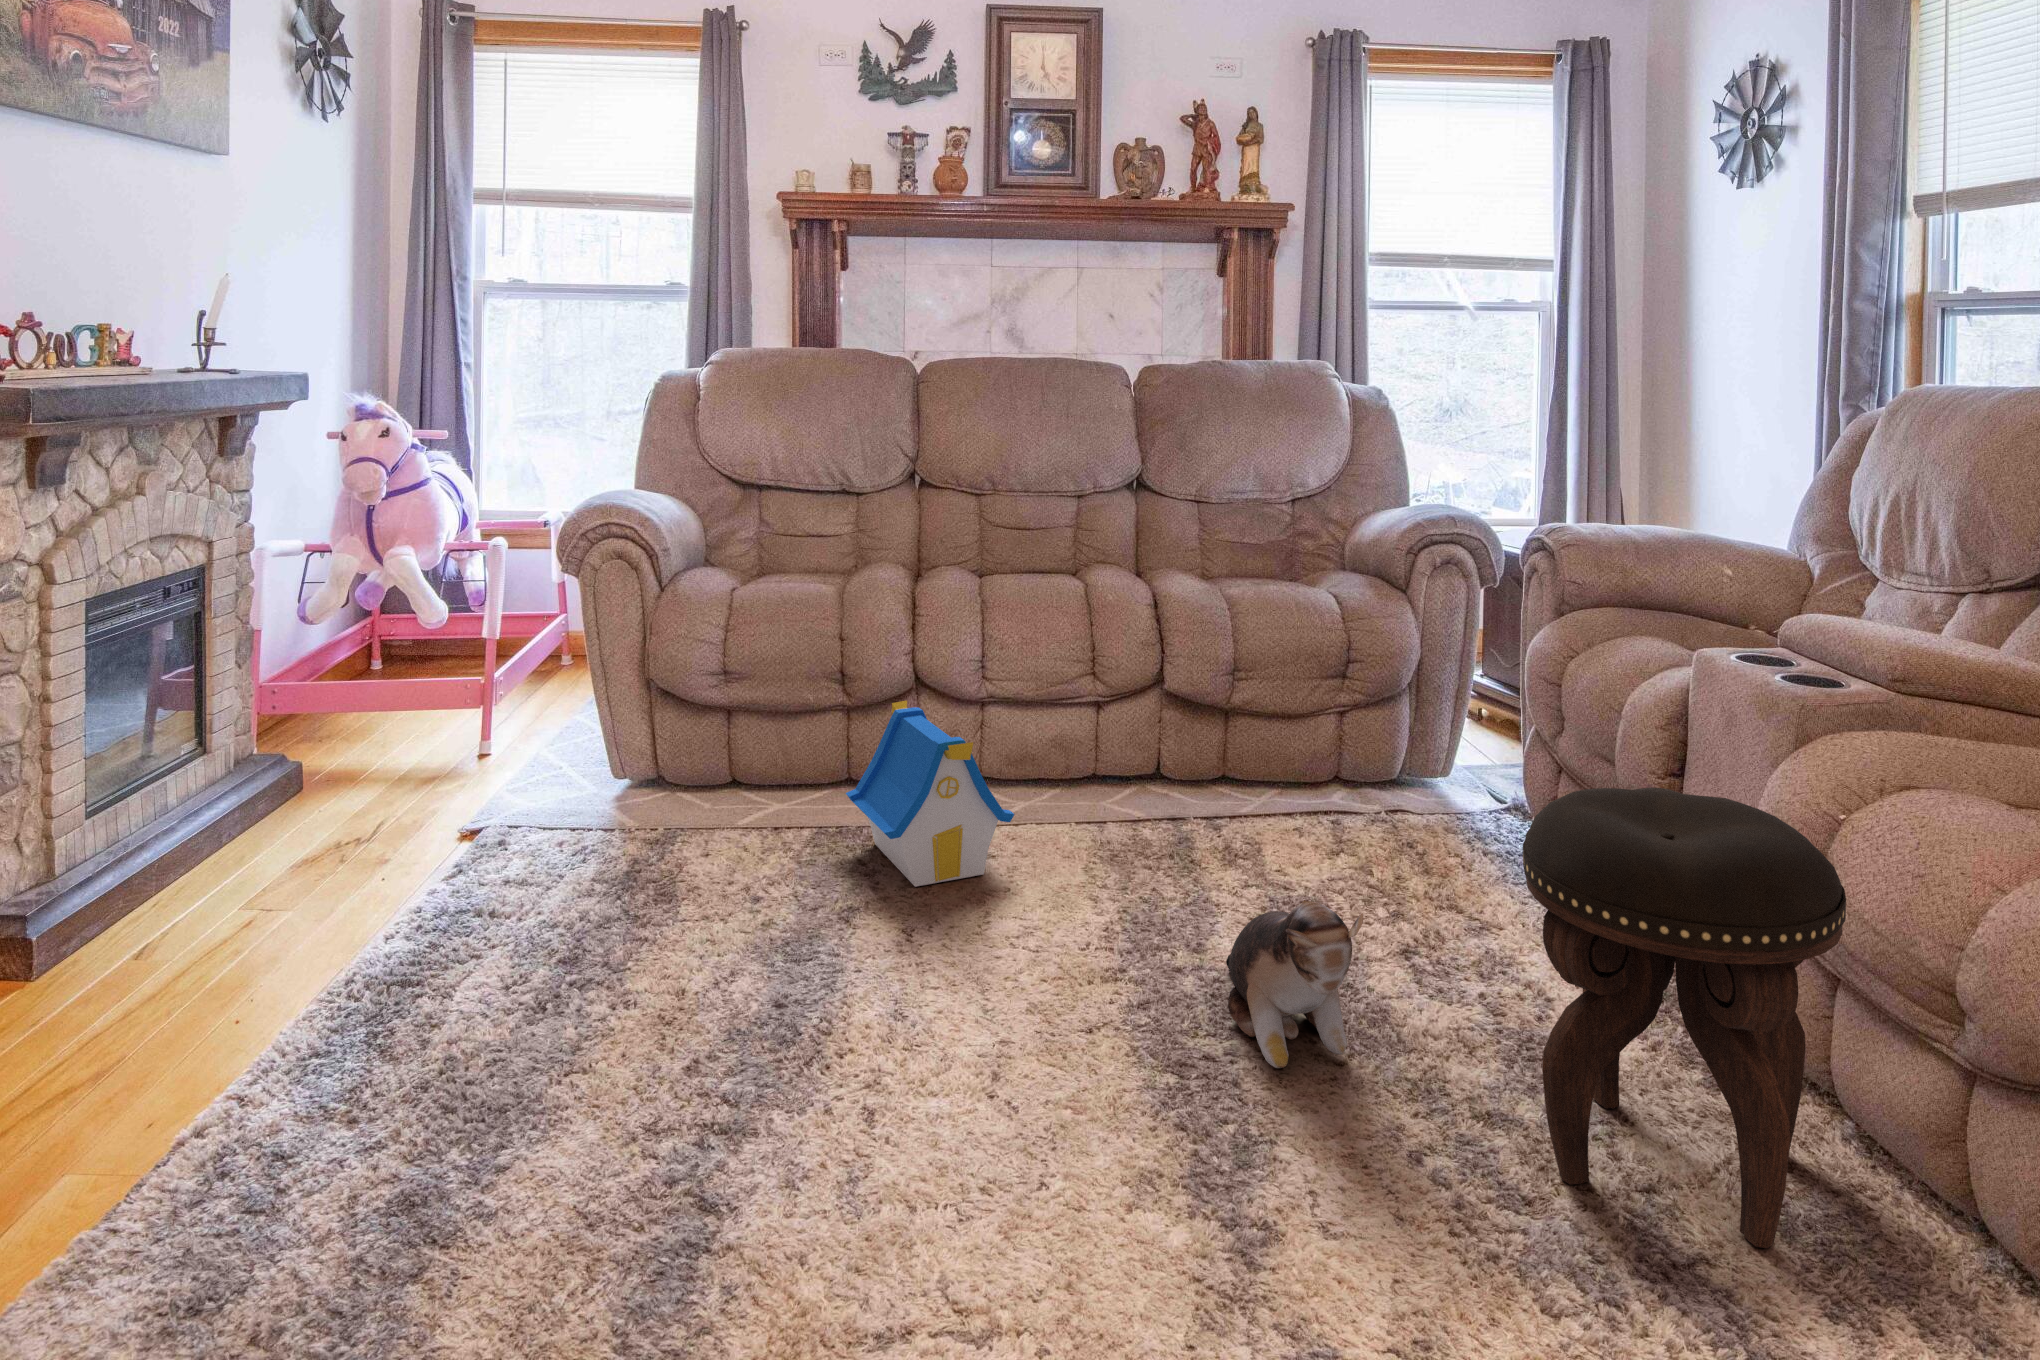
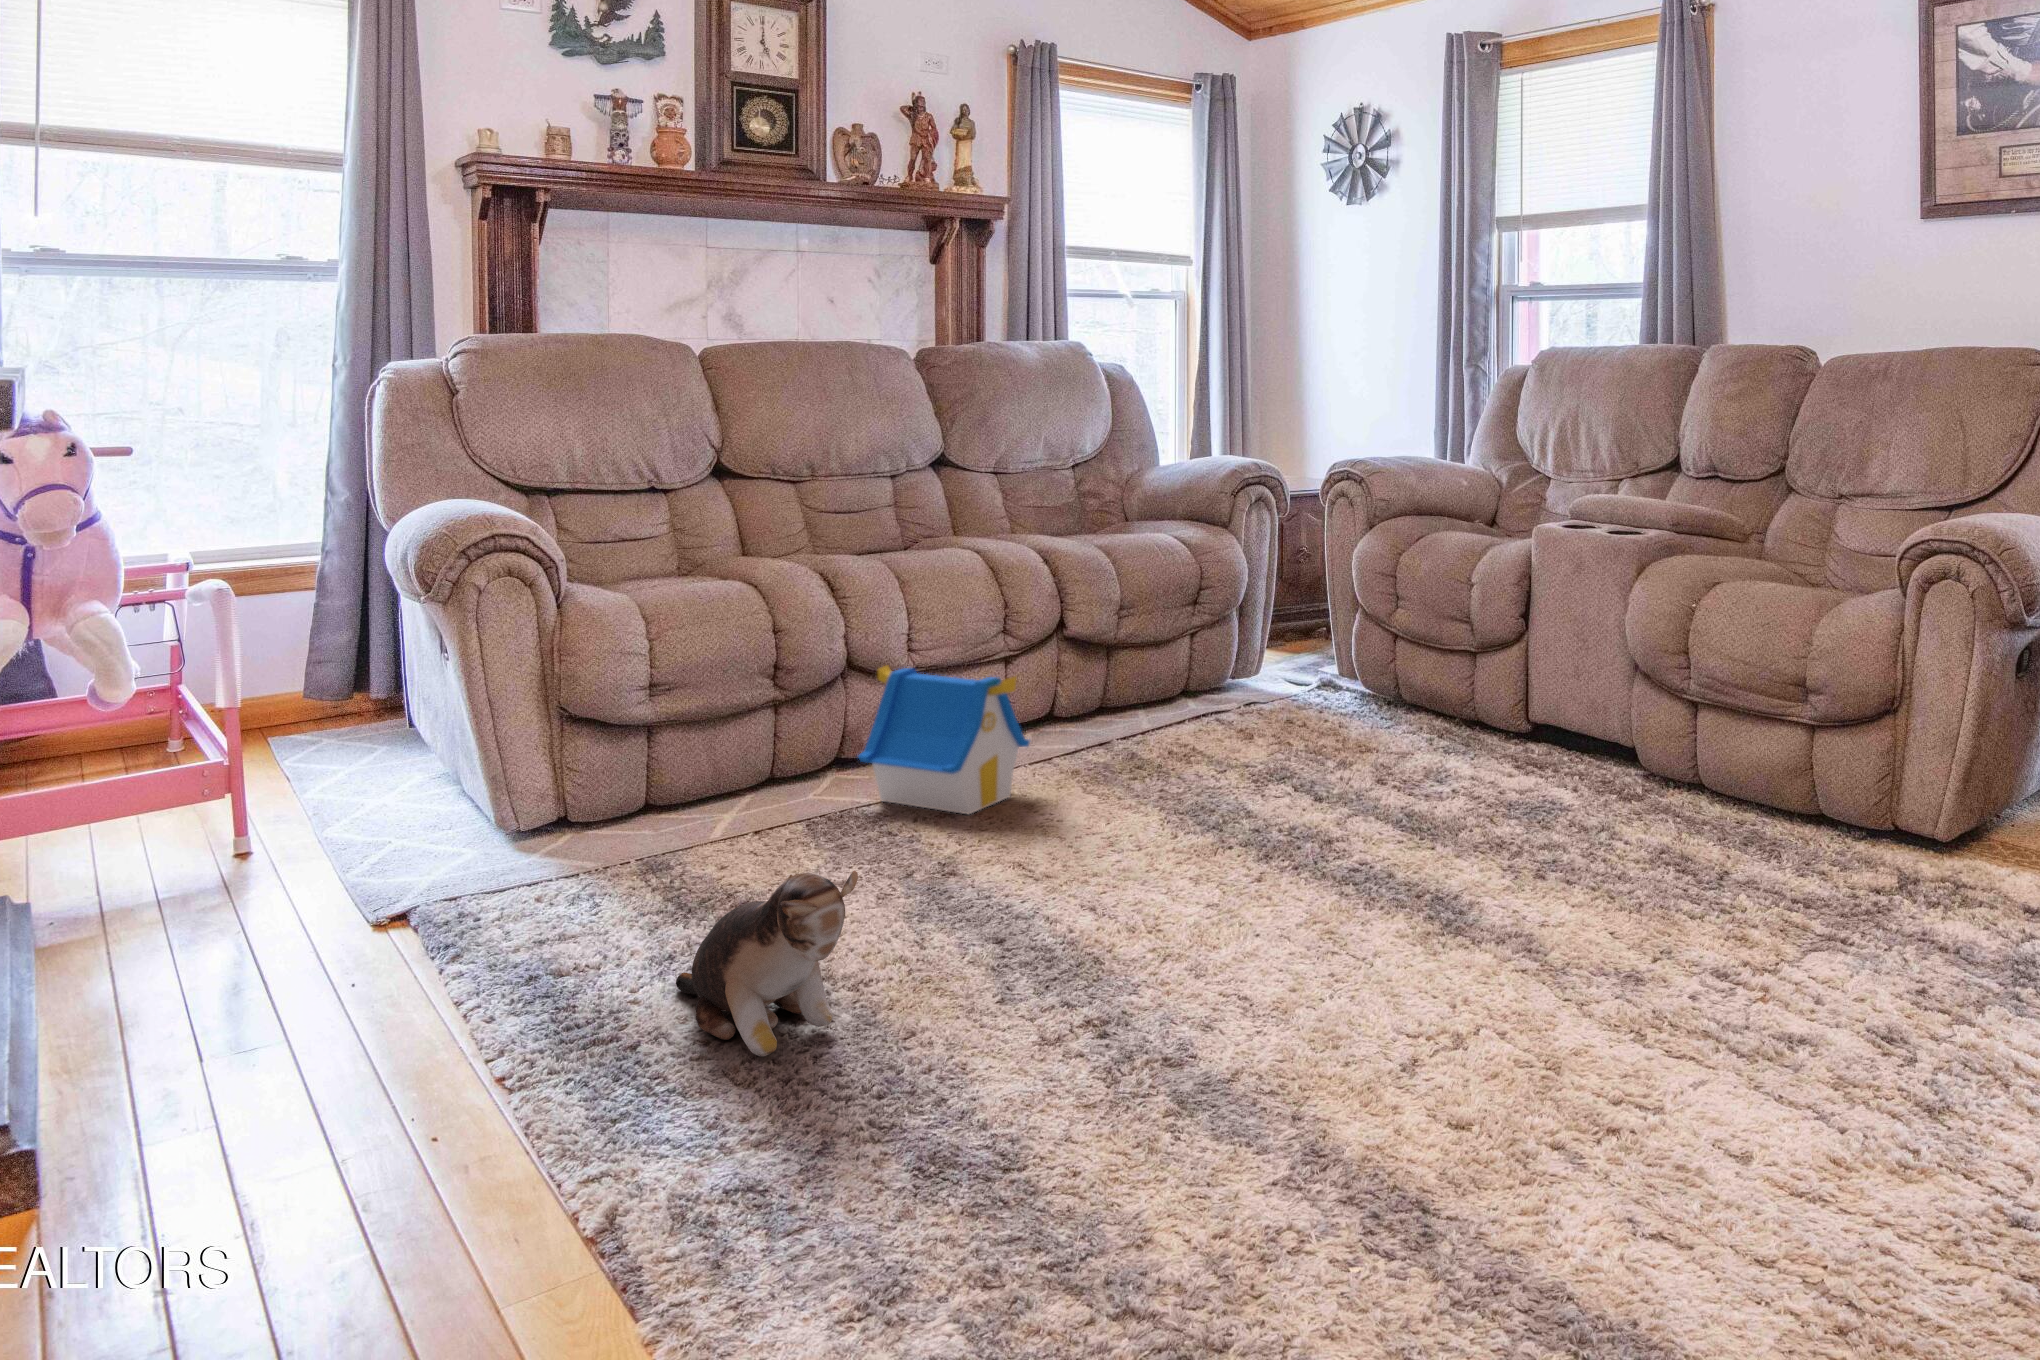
footstool: present [1523,787,1846,1249] -> none [1515,594,1693,833]
plush toy: present [1226,900,1363,1068] -> present [676,871,858,1056]

